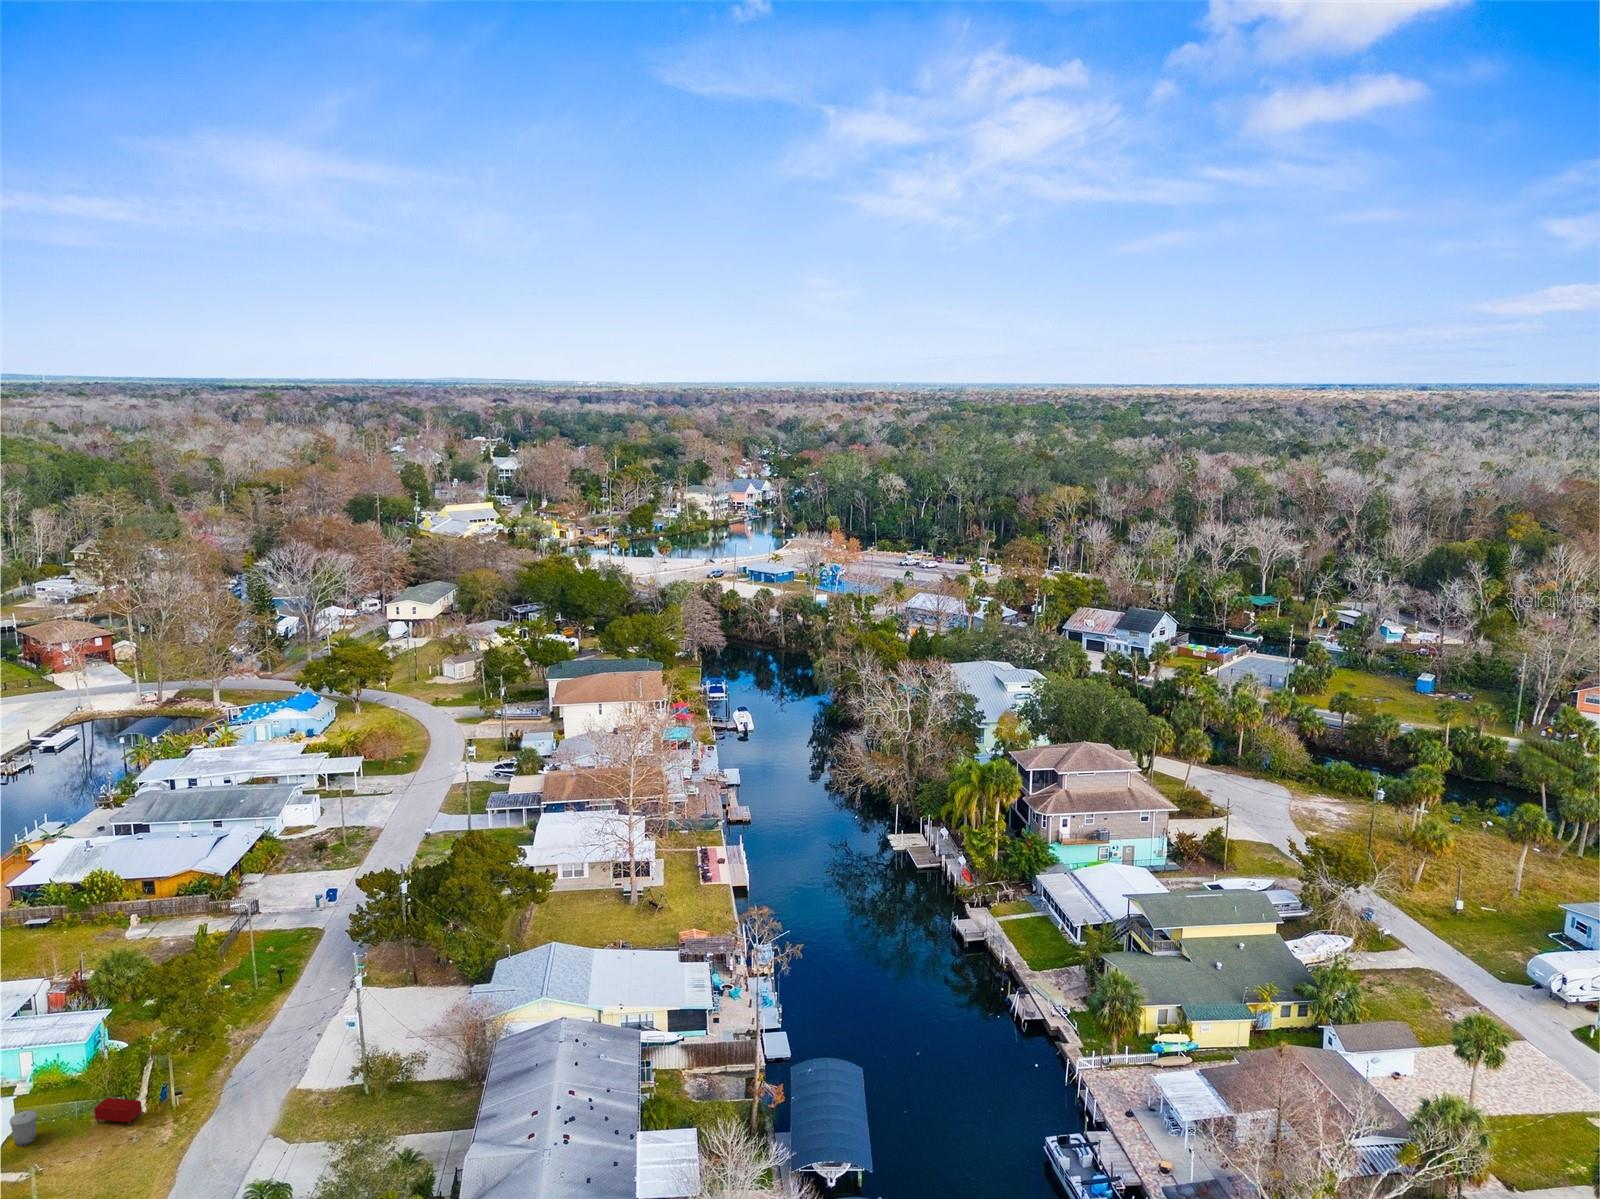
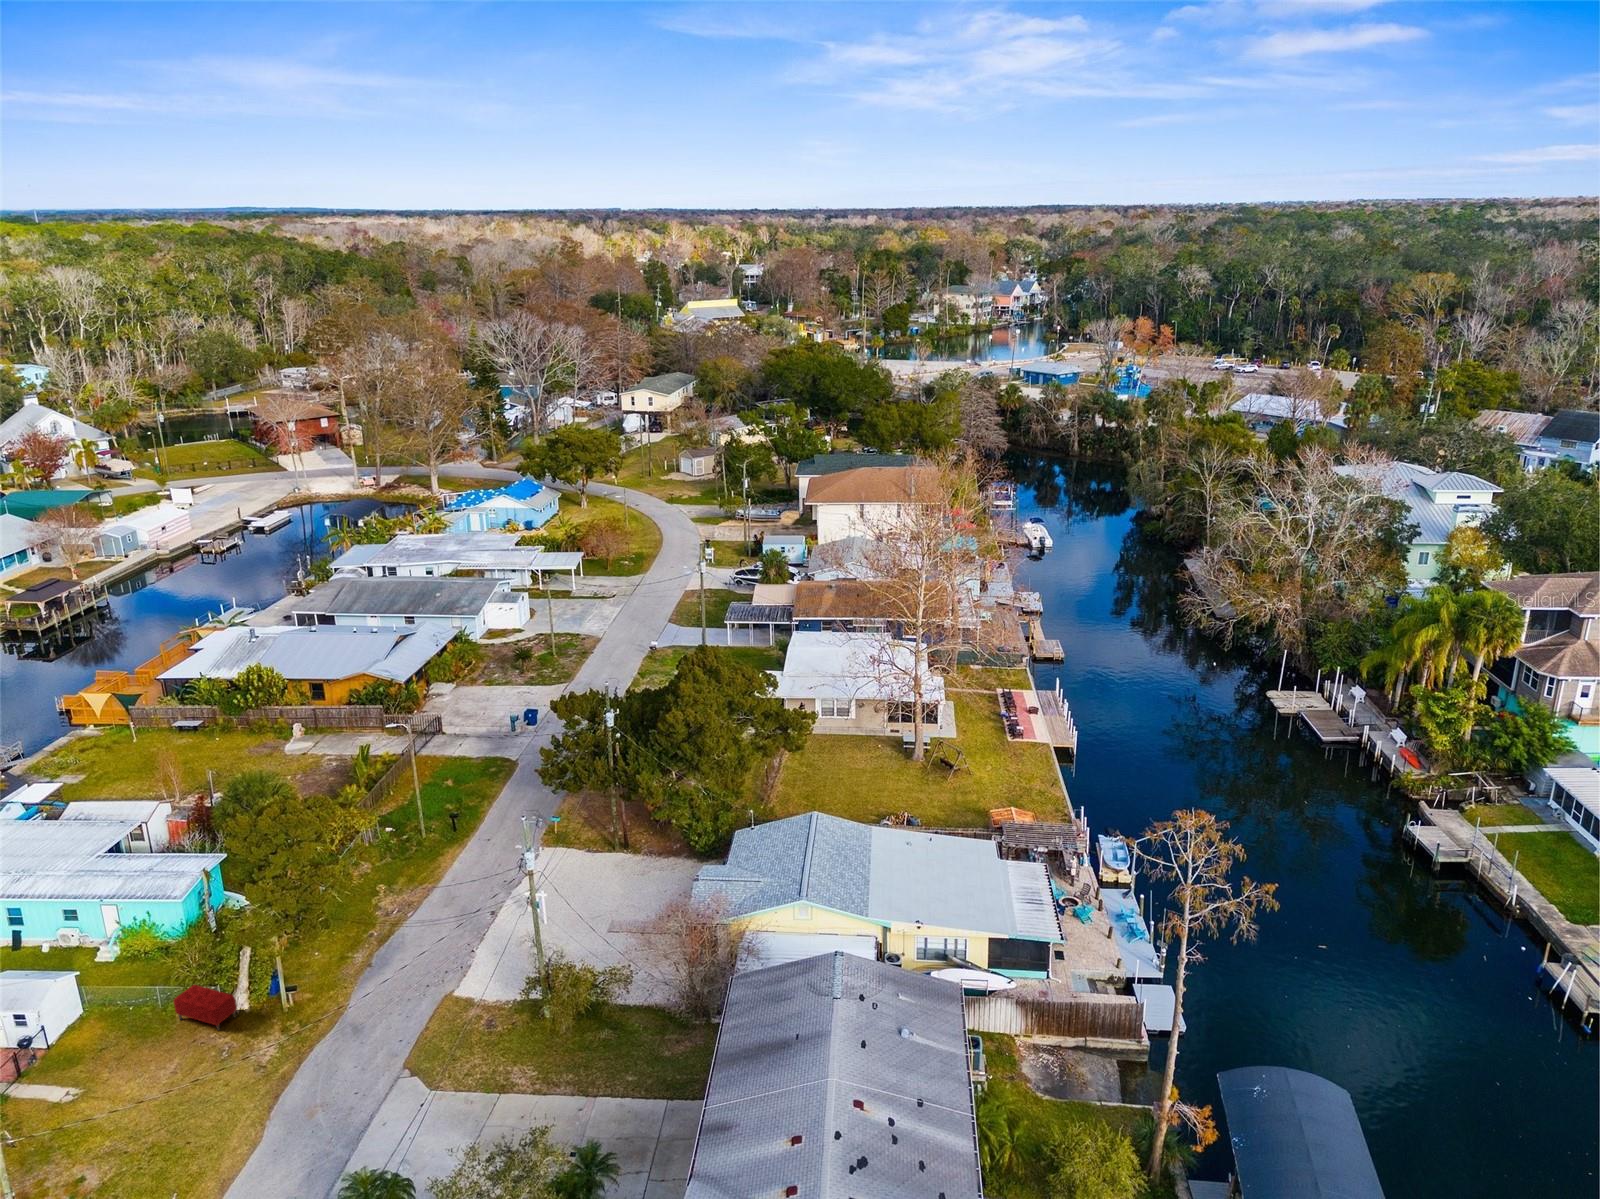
trash can: present [10,1110,37,1146] -> none [58,994,99,1043]

